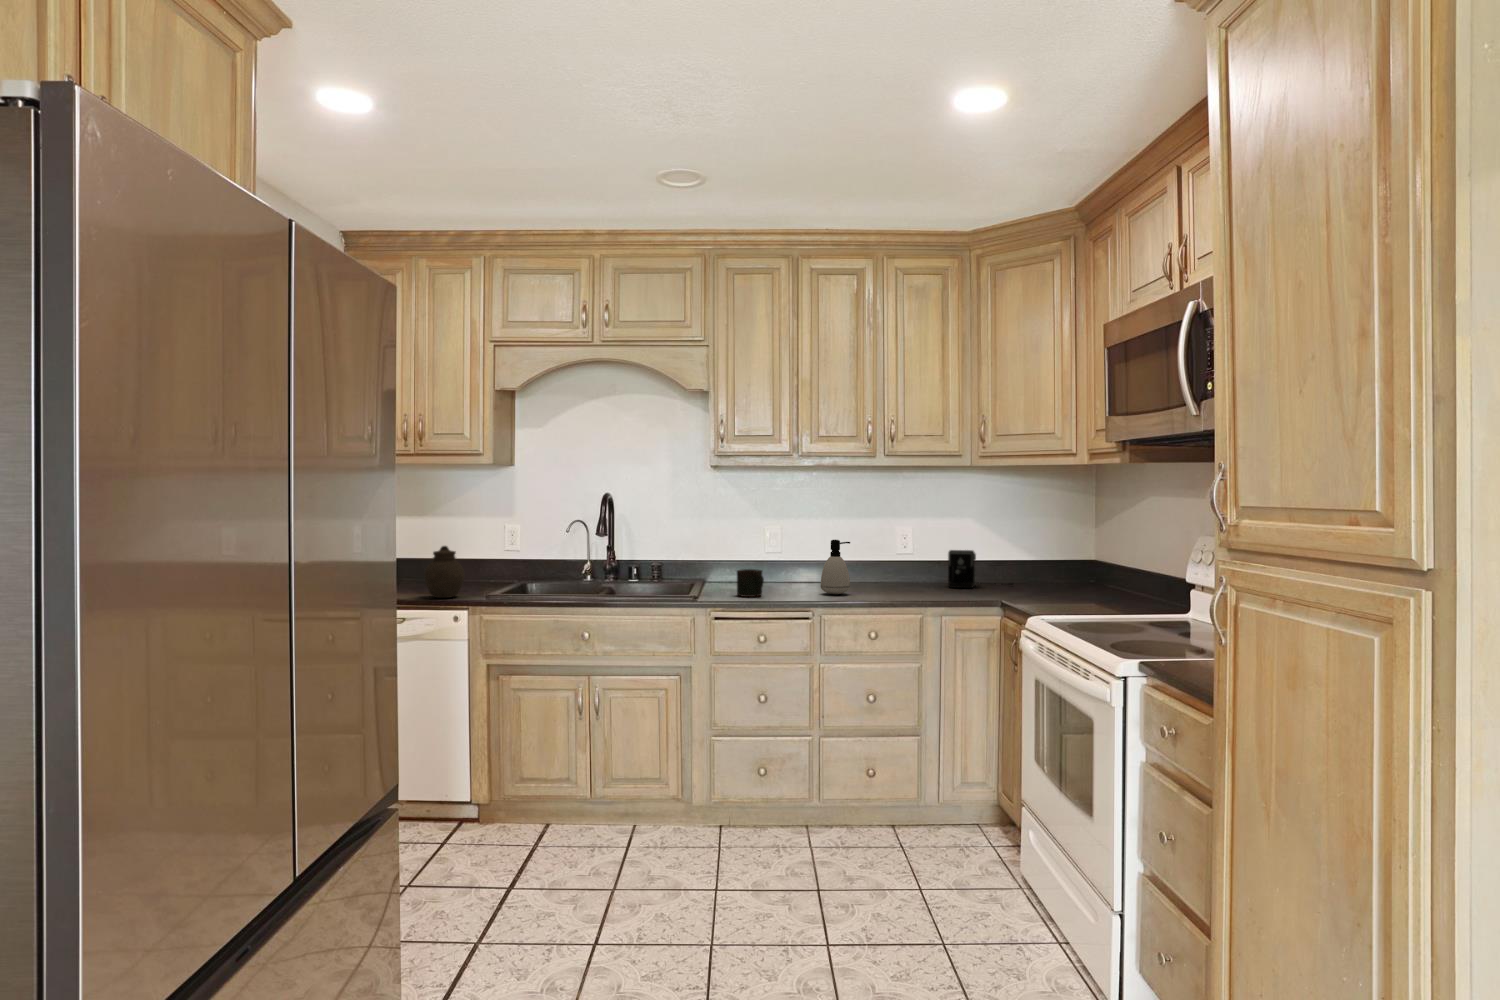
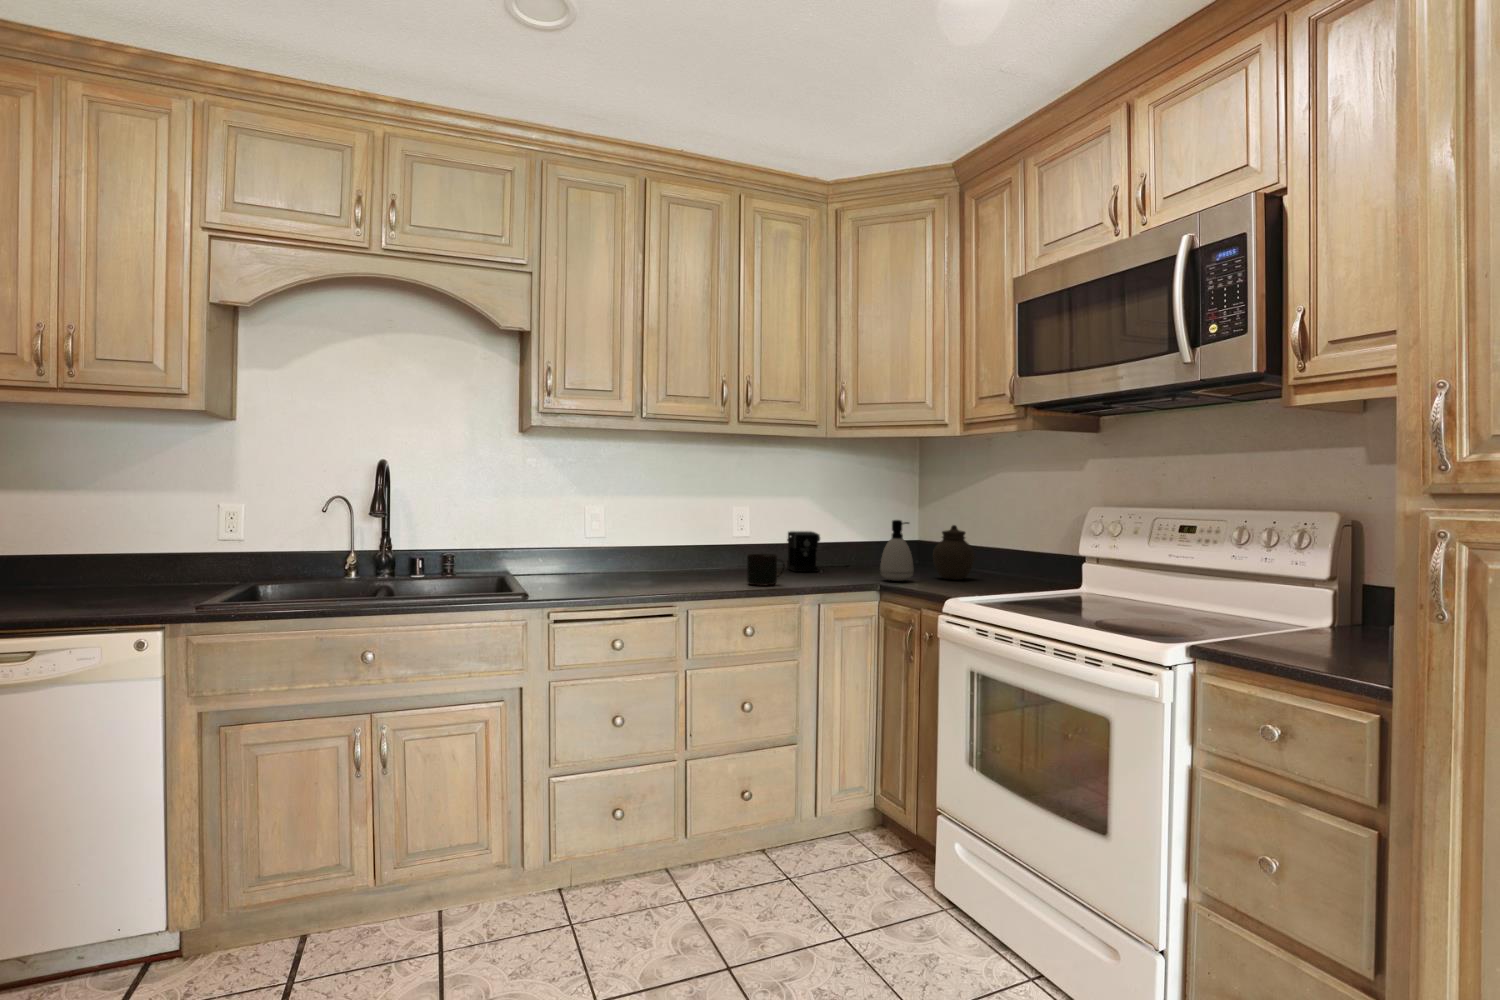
soap dispenser: present [821,540,850,594] -> present [880,520,914,581]
jar: present [424,546,464,598] -> present [933,525,974,580]
mug: present [737,569,764,597] -> present [747,554,785,586]

